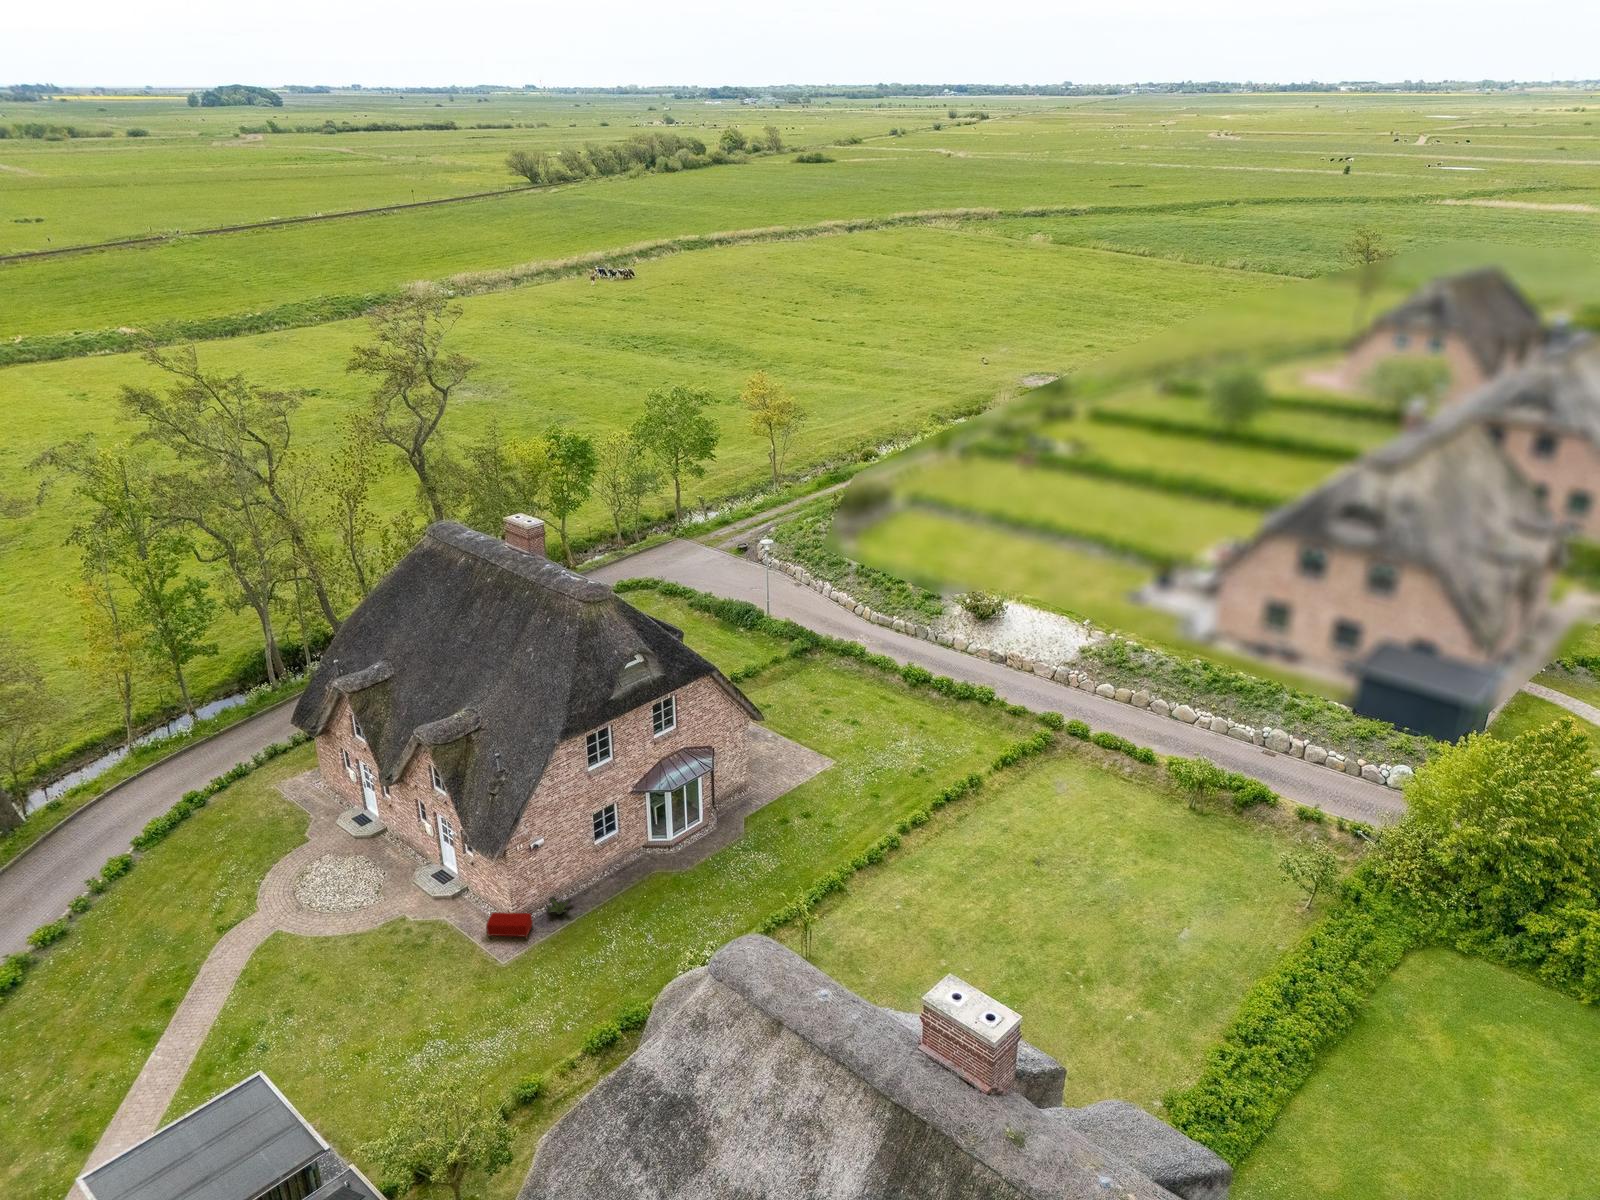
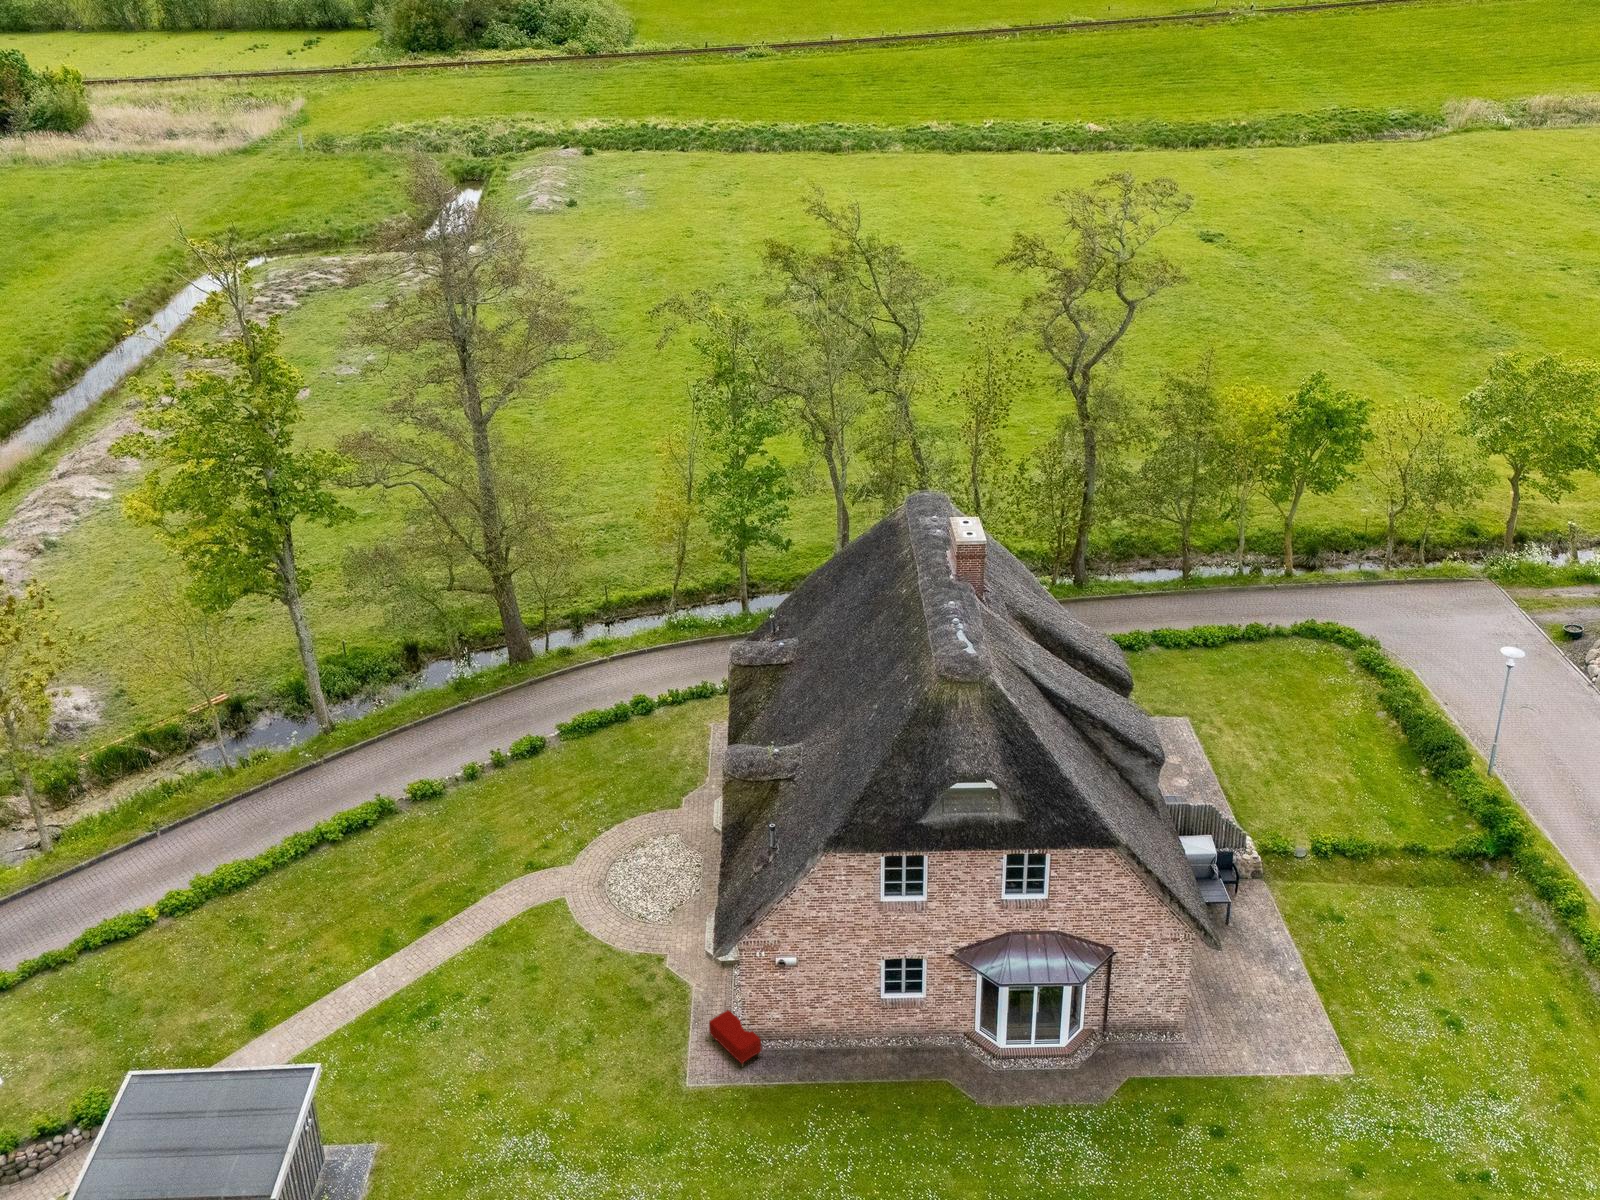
potted plant: present [546,897,570,915] -> none [782,1031,820,1062]

